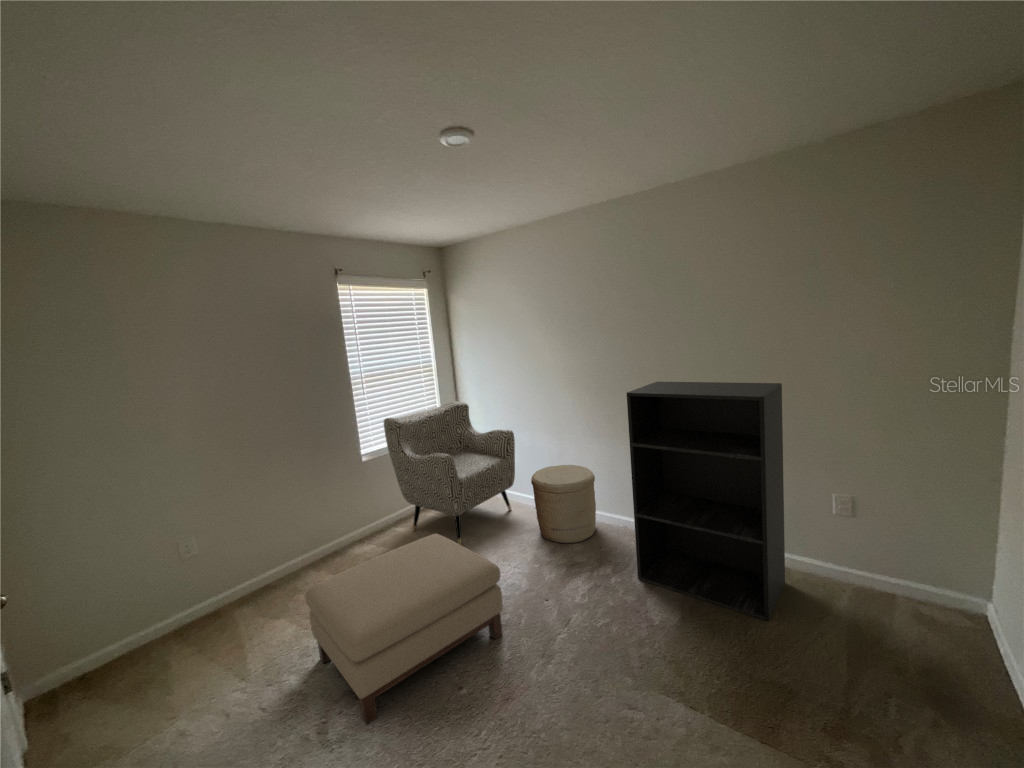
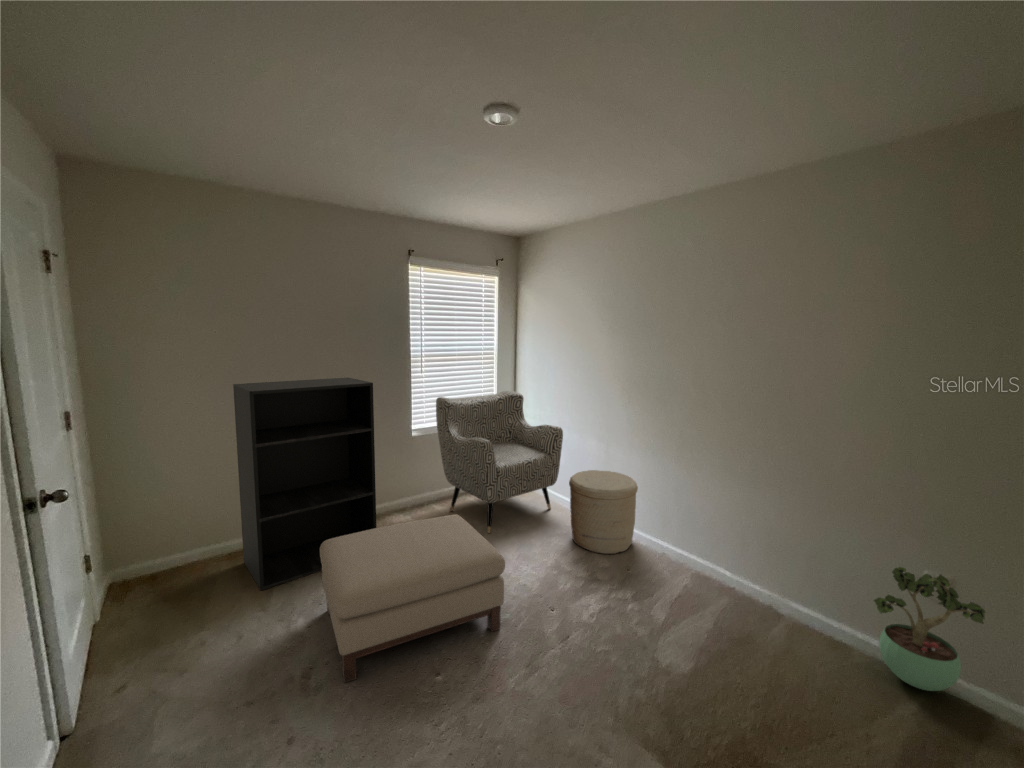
bookshelf: present [627,382,785,621] -> present [233,378,376,590]
potted plant: none [807,506,889,601] -> present [874,567,985,691]

